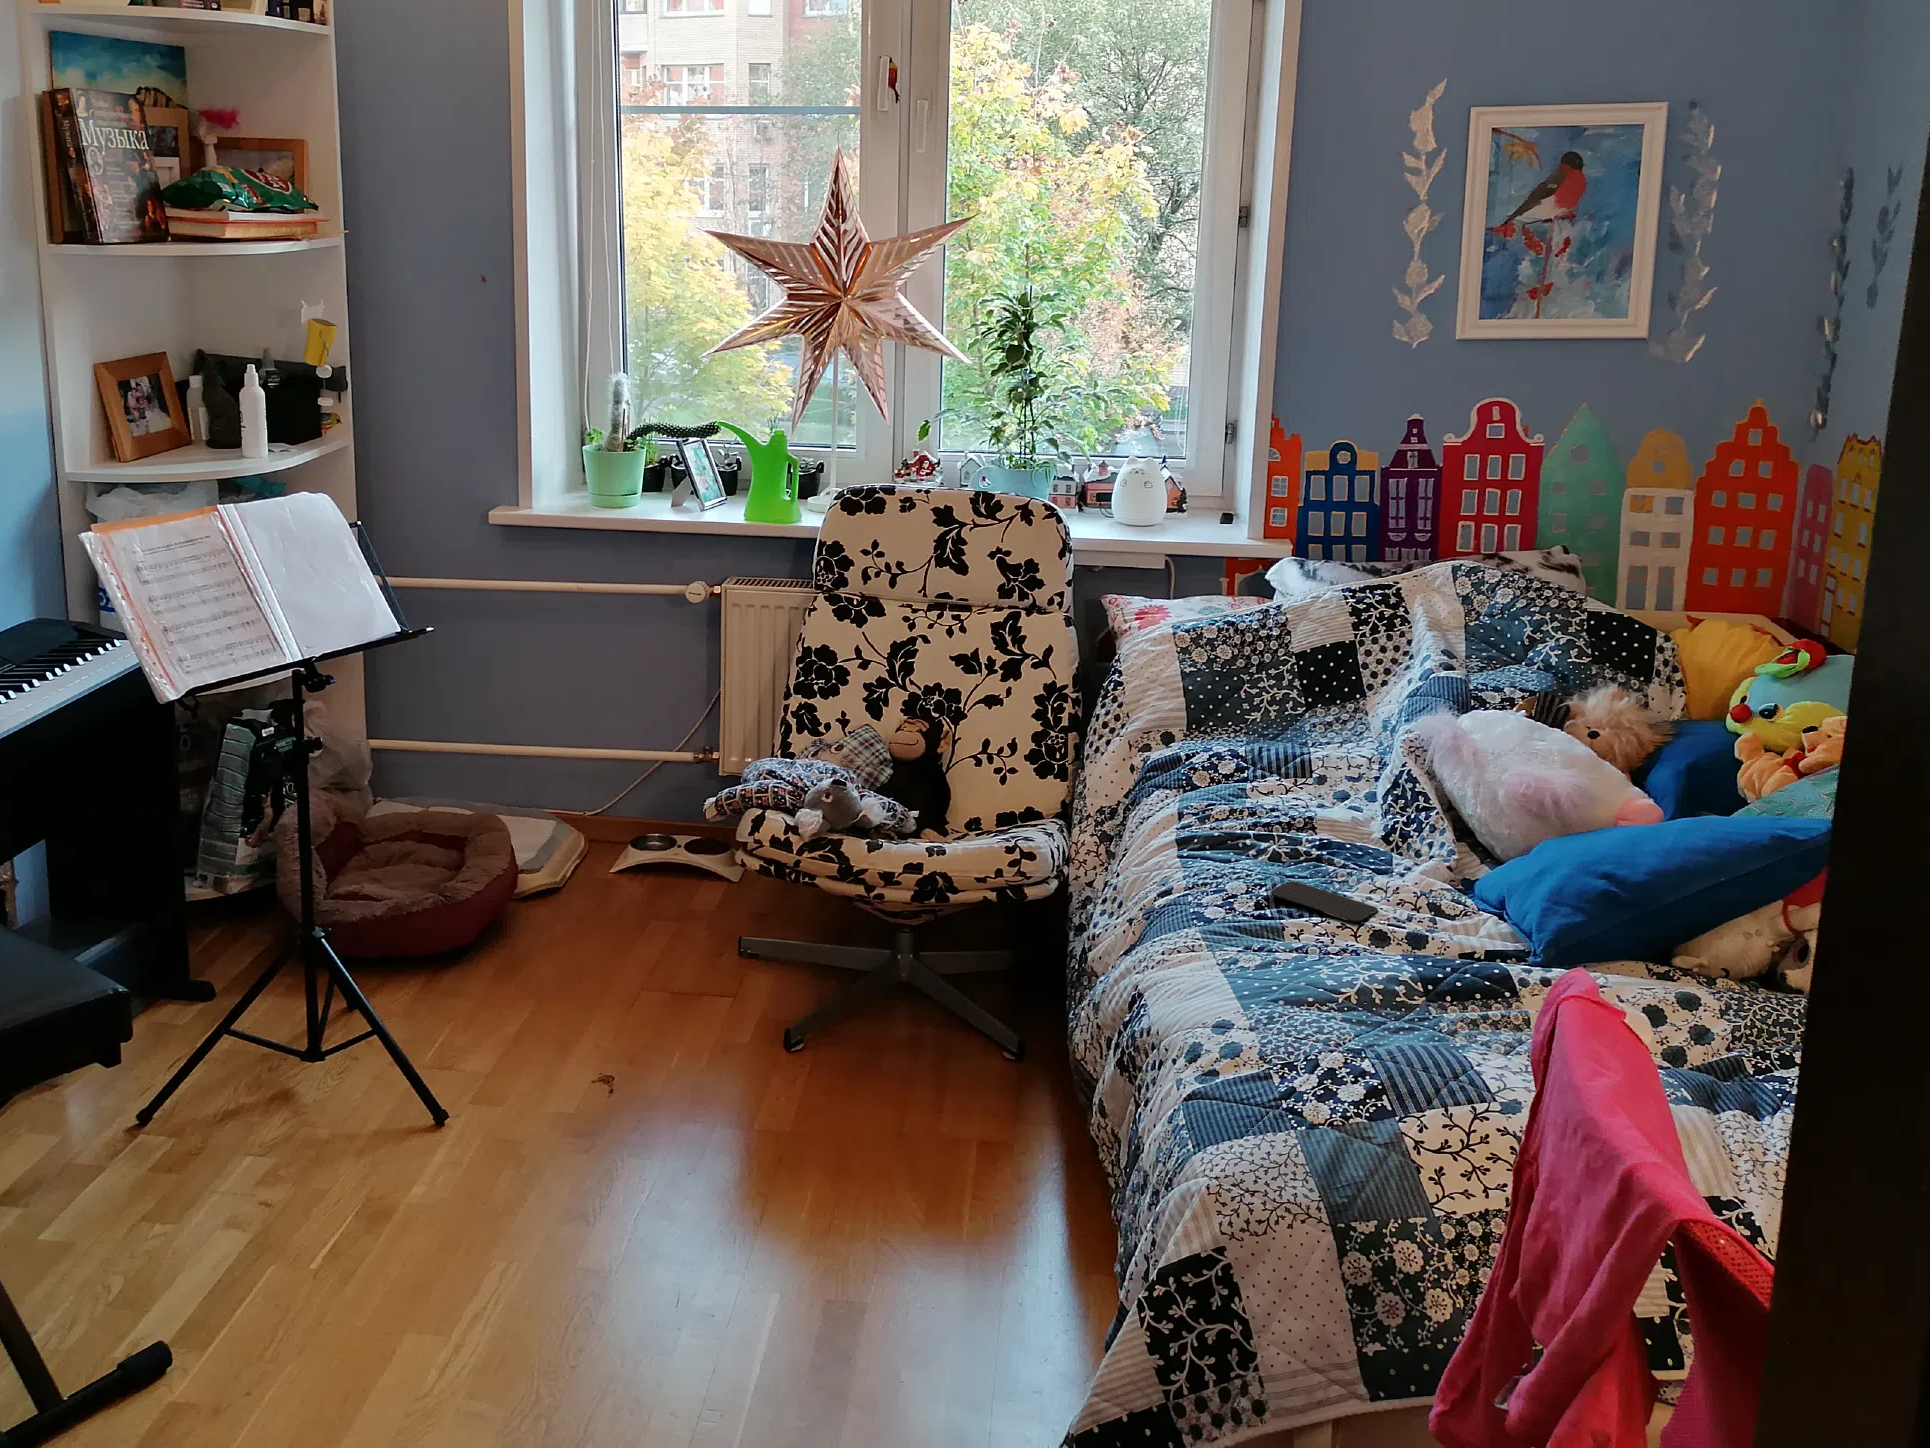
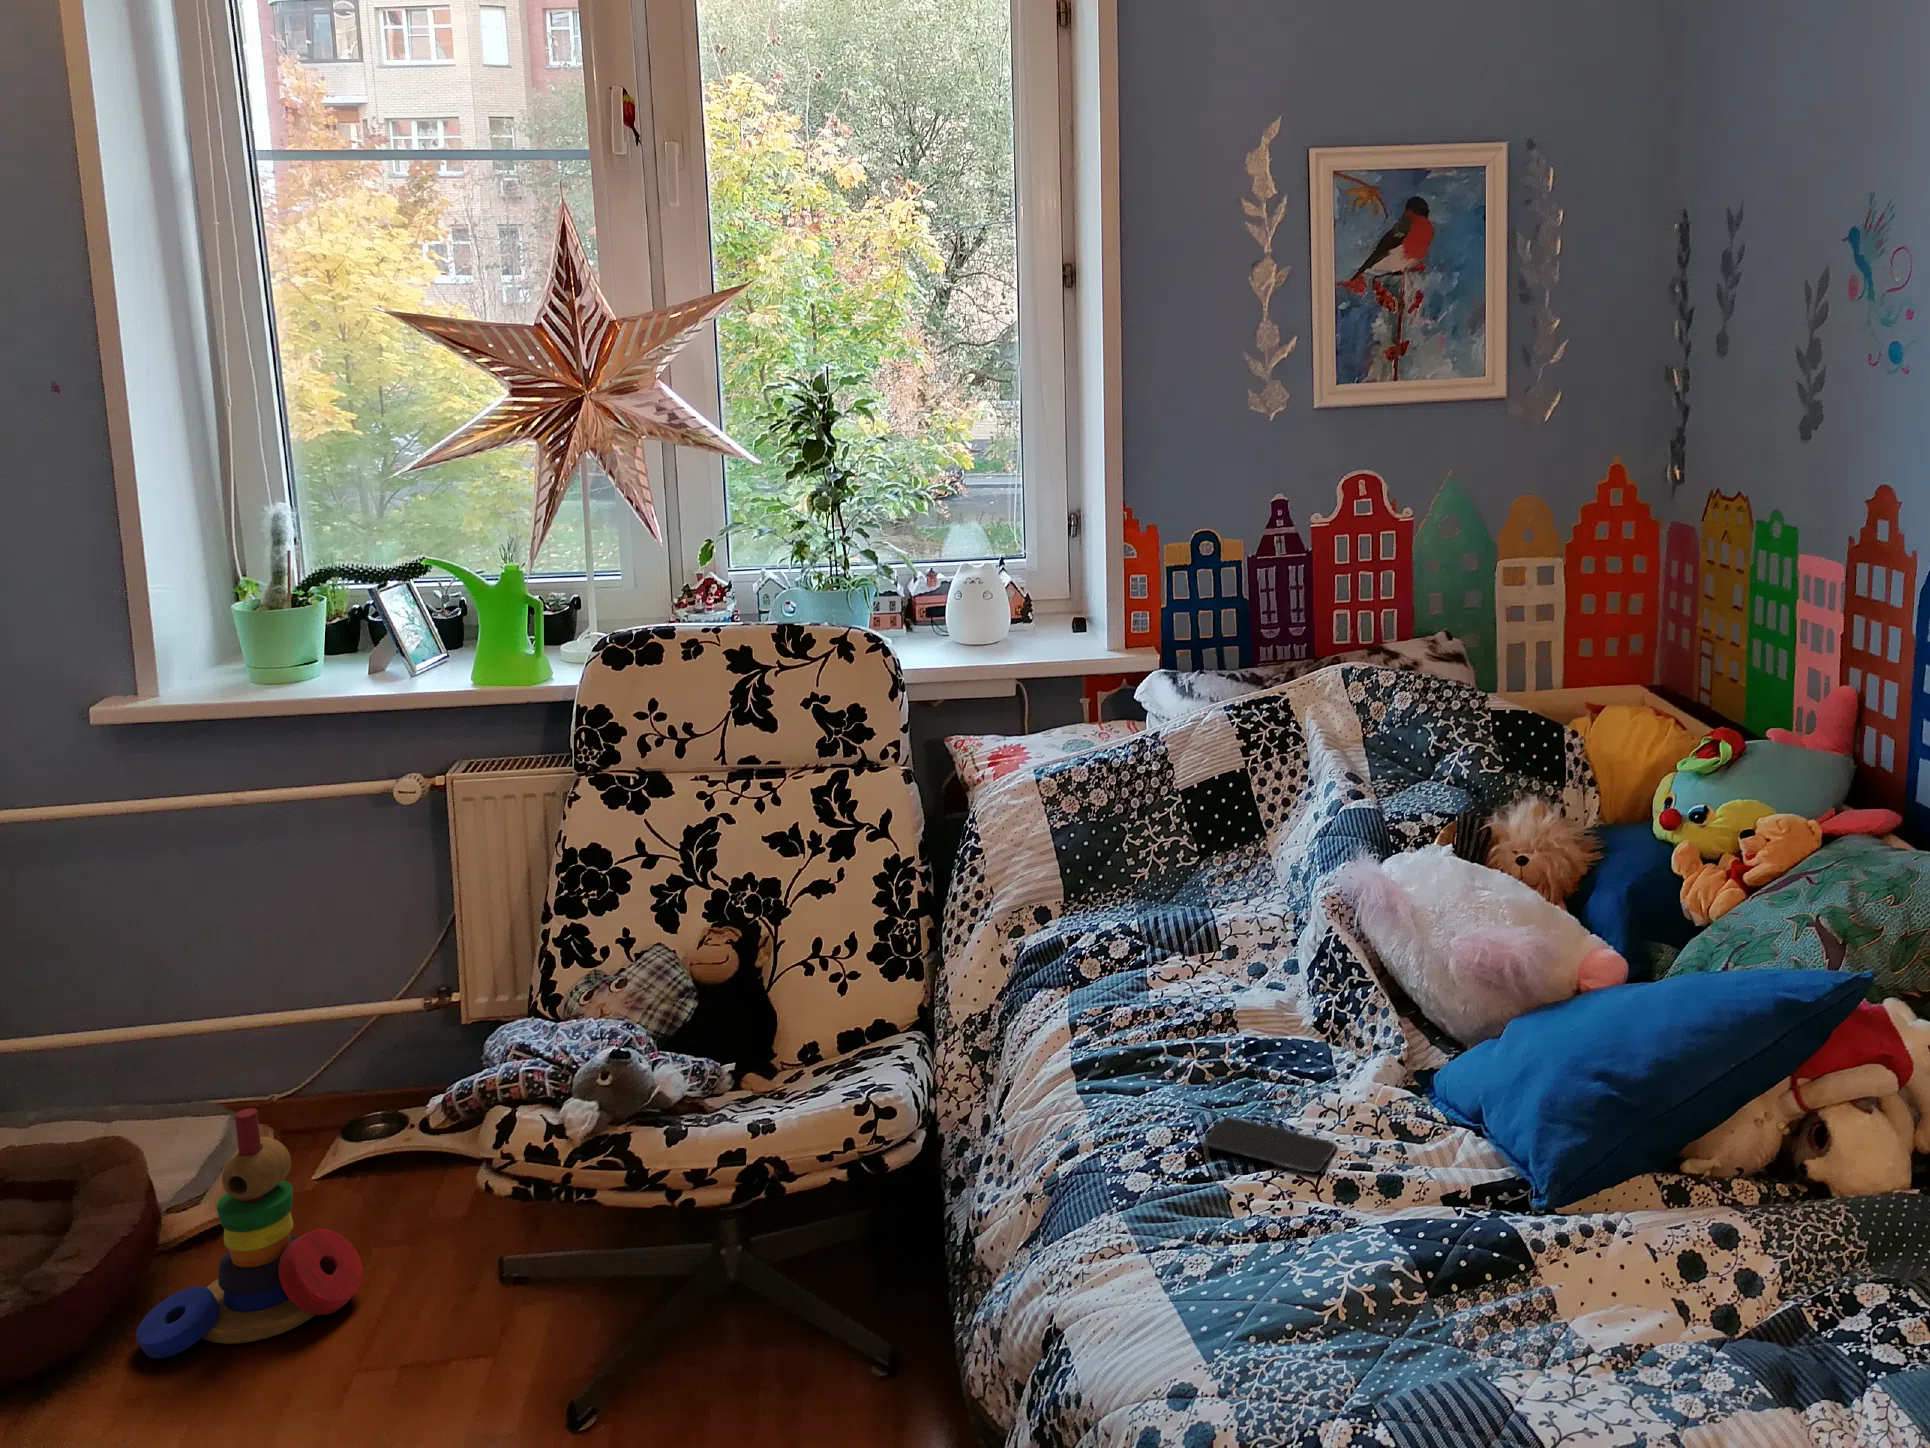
stacking toy: none [507,799,648,959] -> present [136,1108,362,1358]

